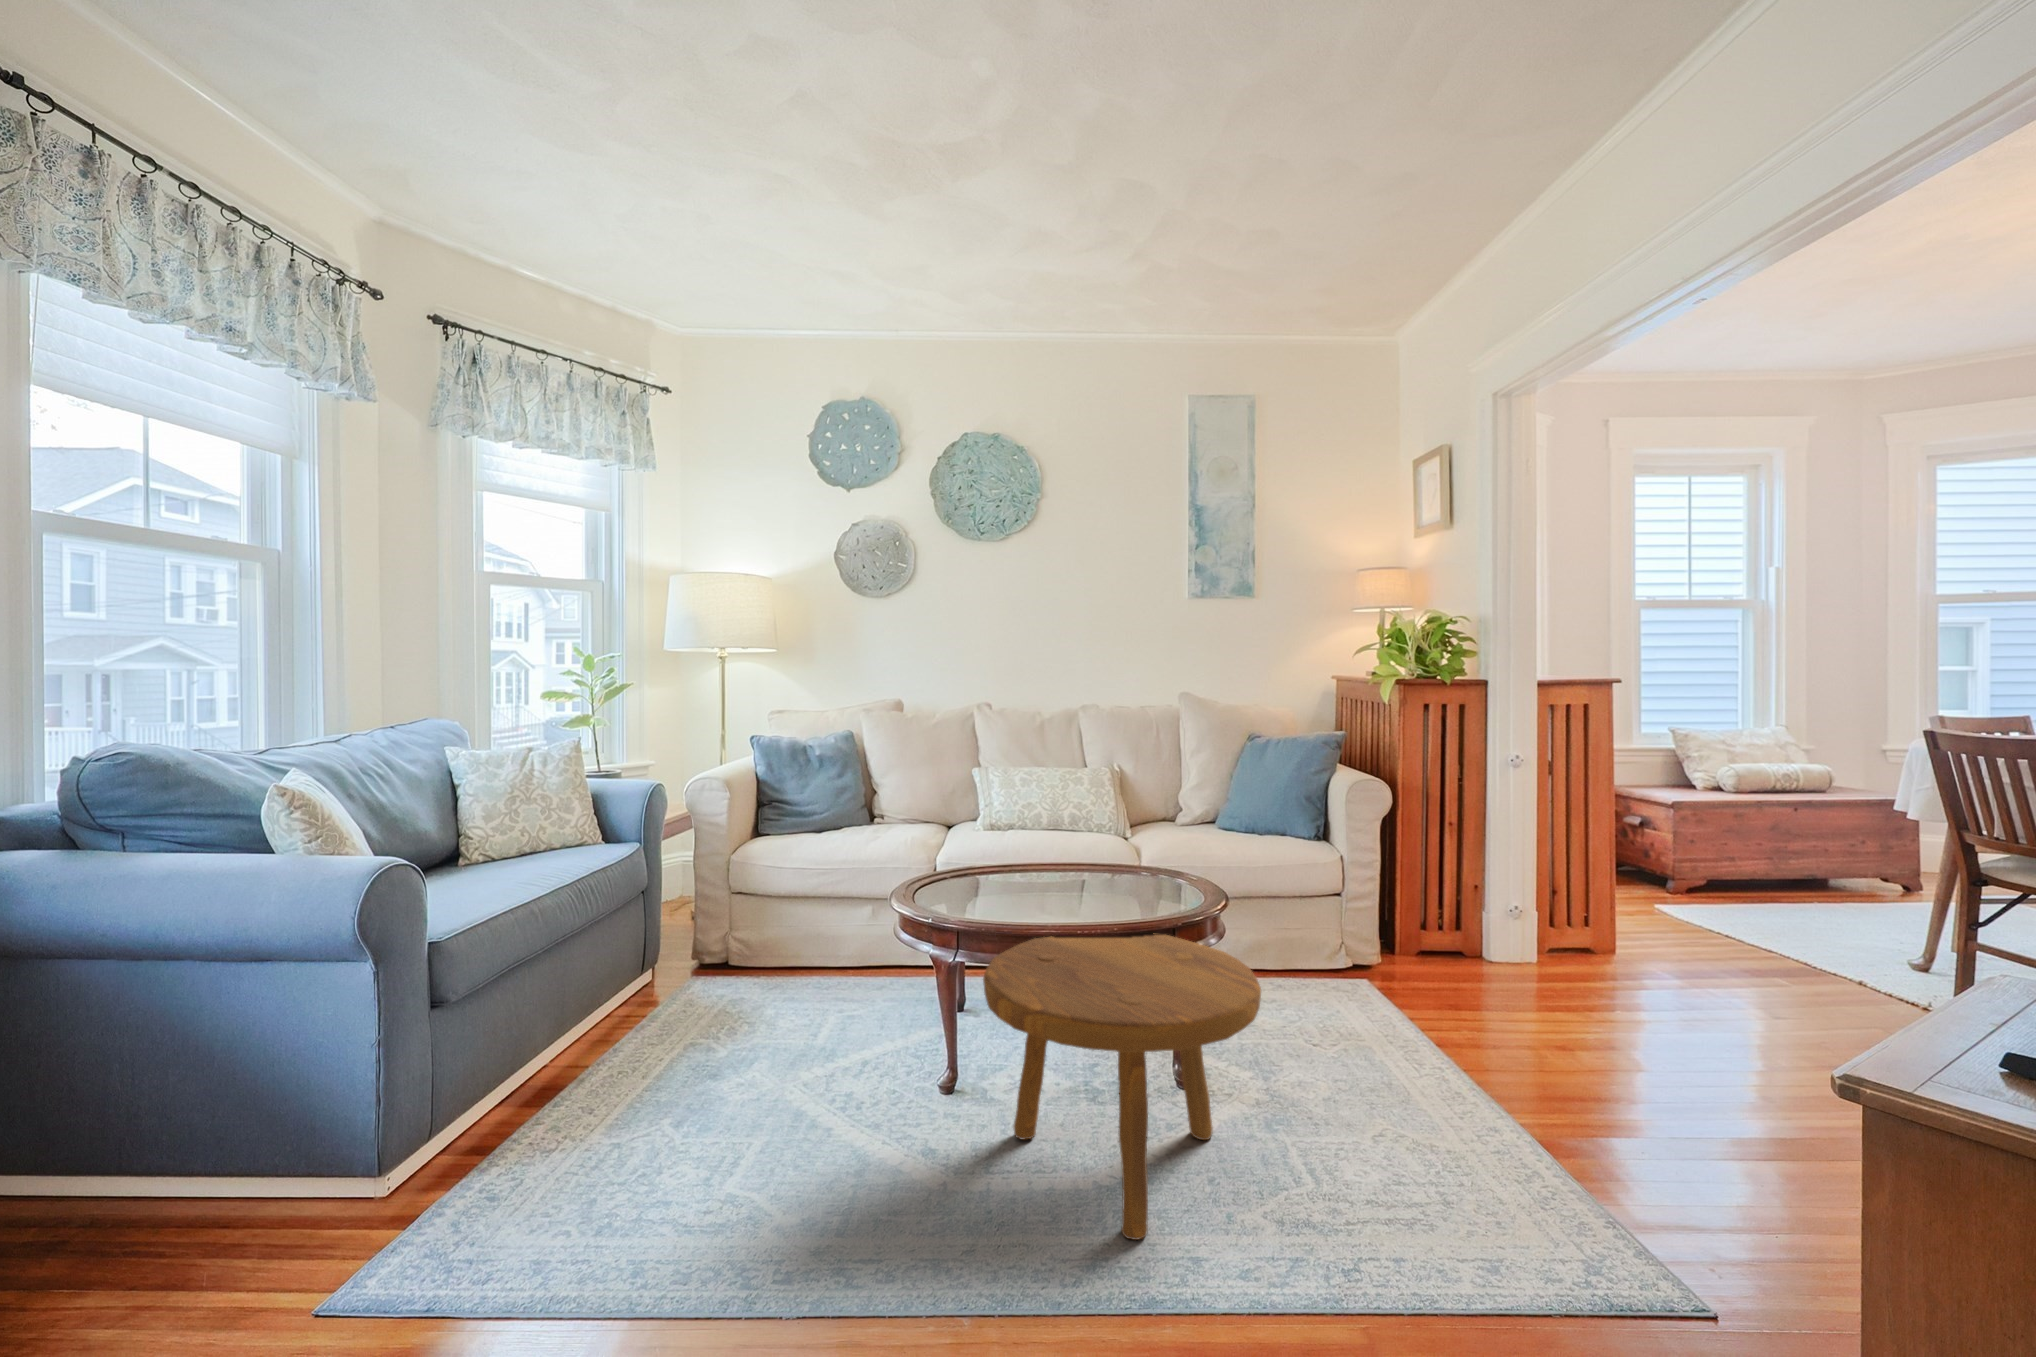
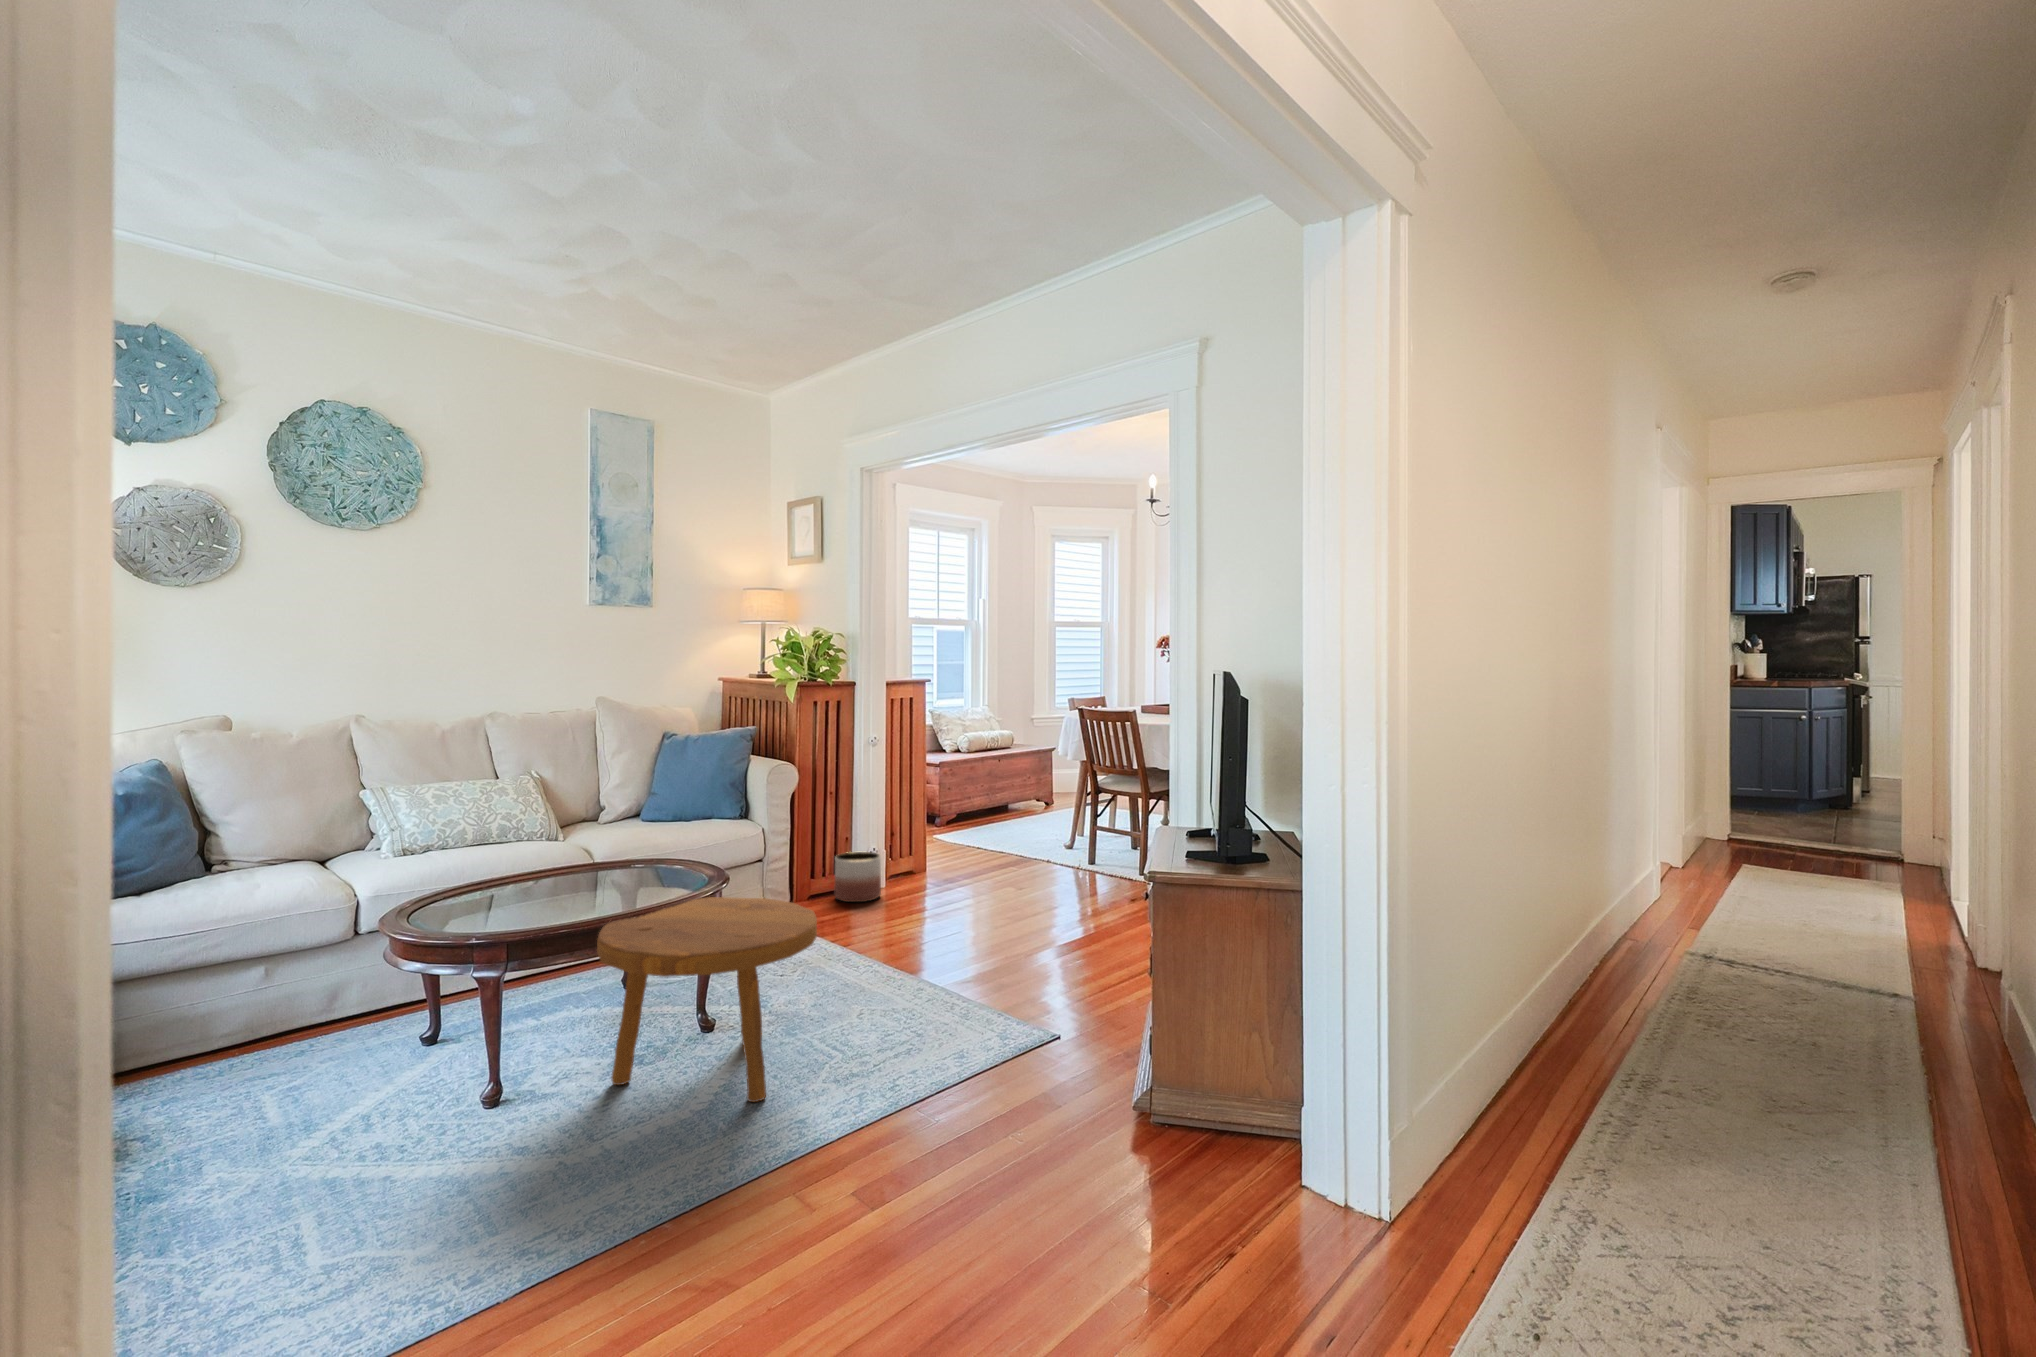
planter: none [1449,904,1518,976] -> present [835,852,881,902]

